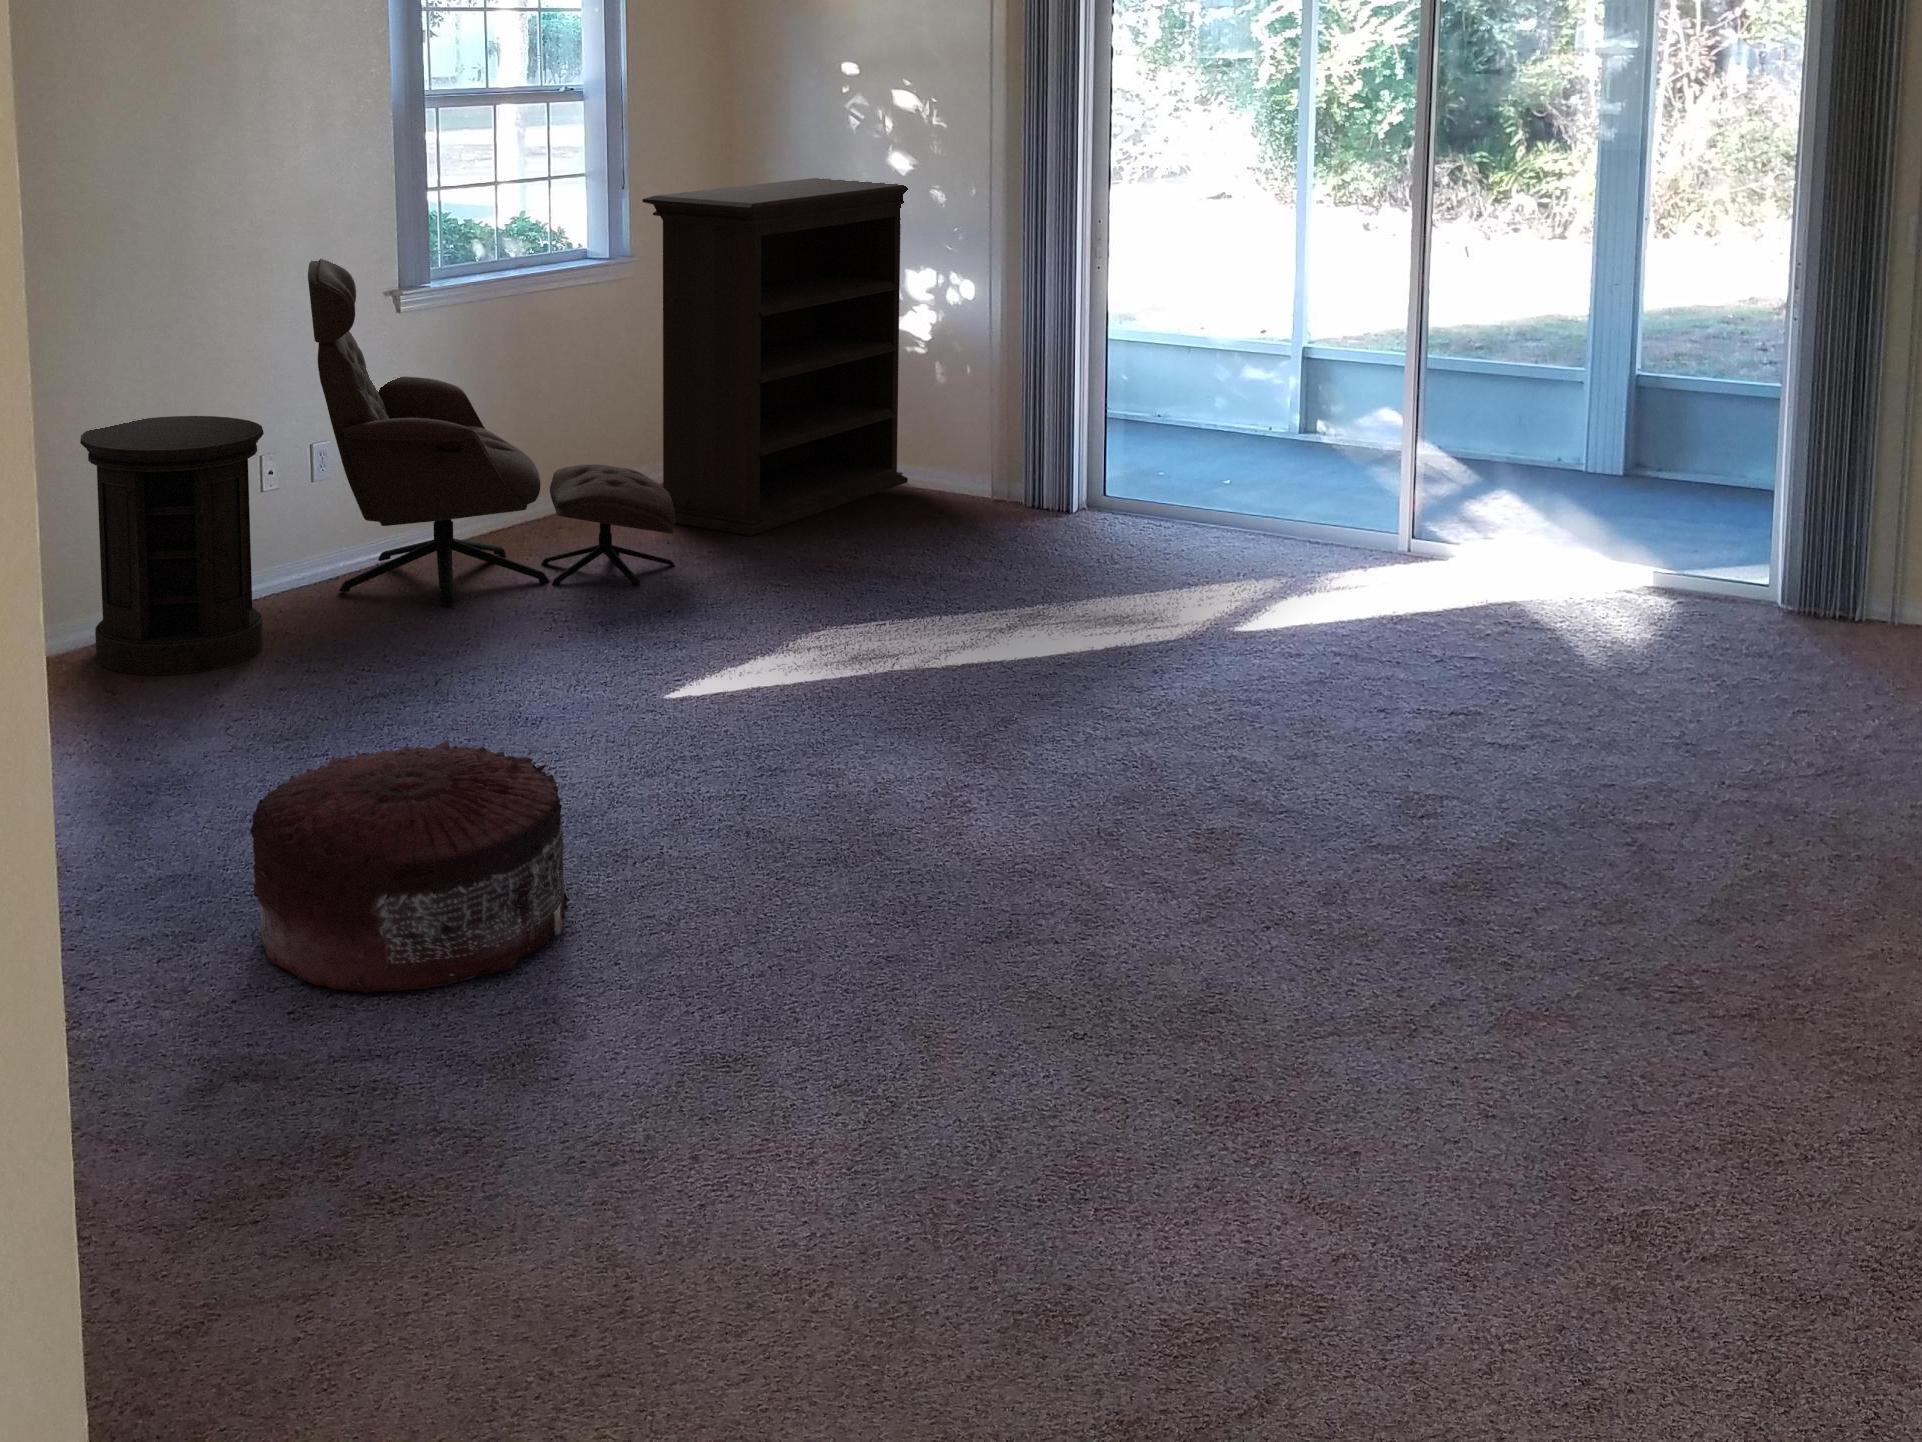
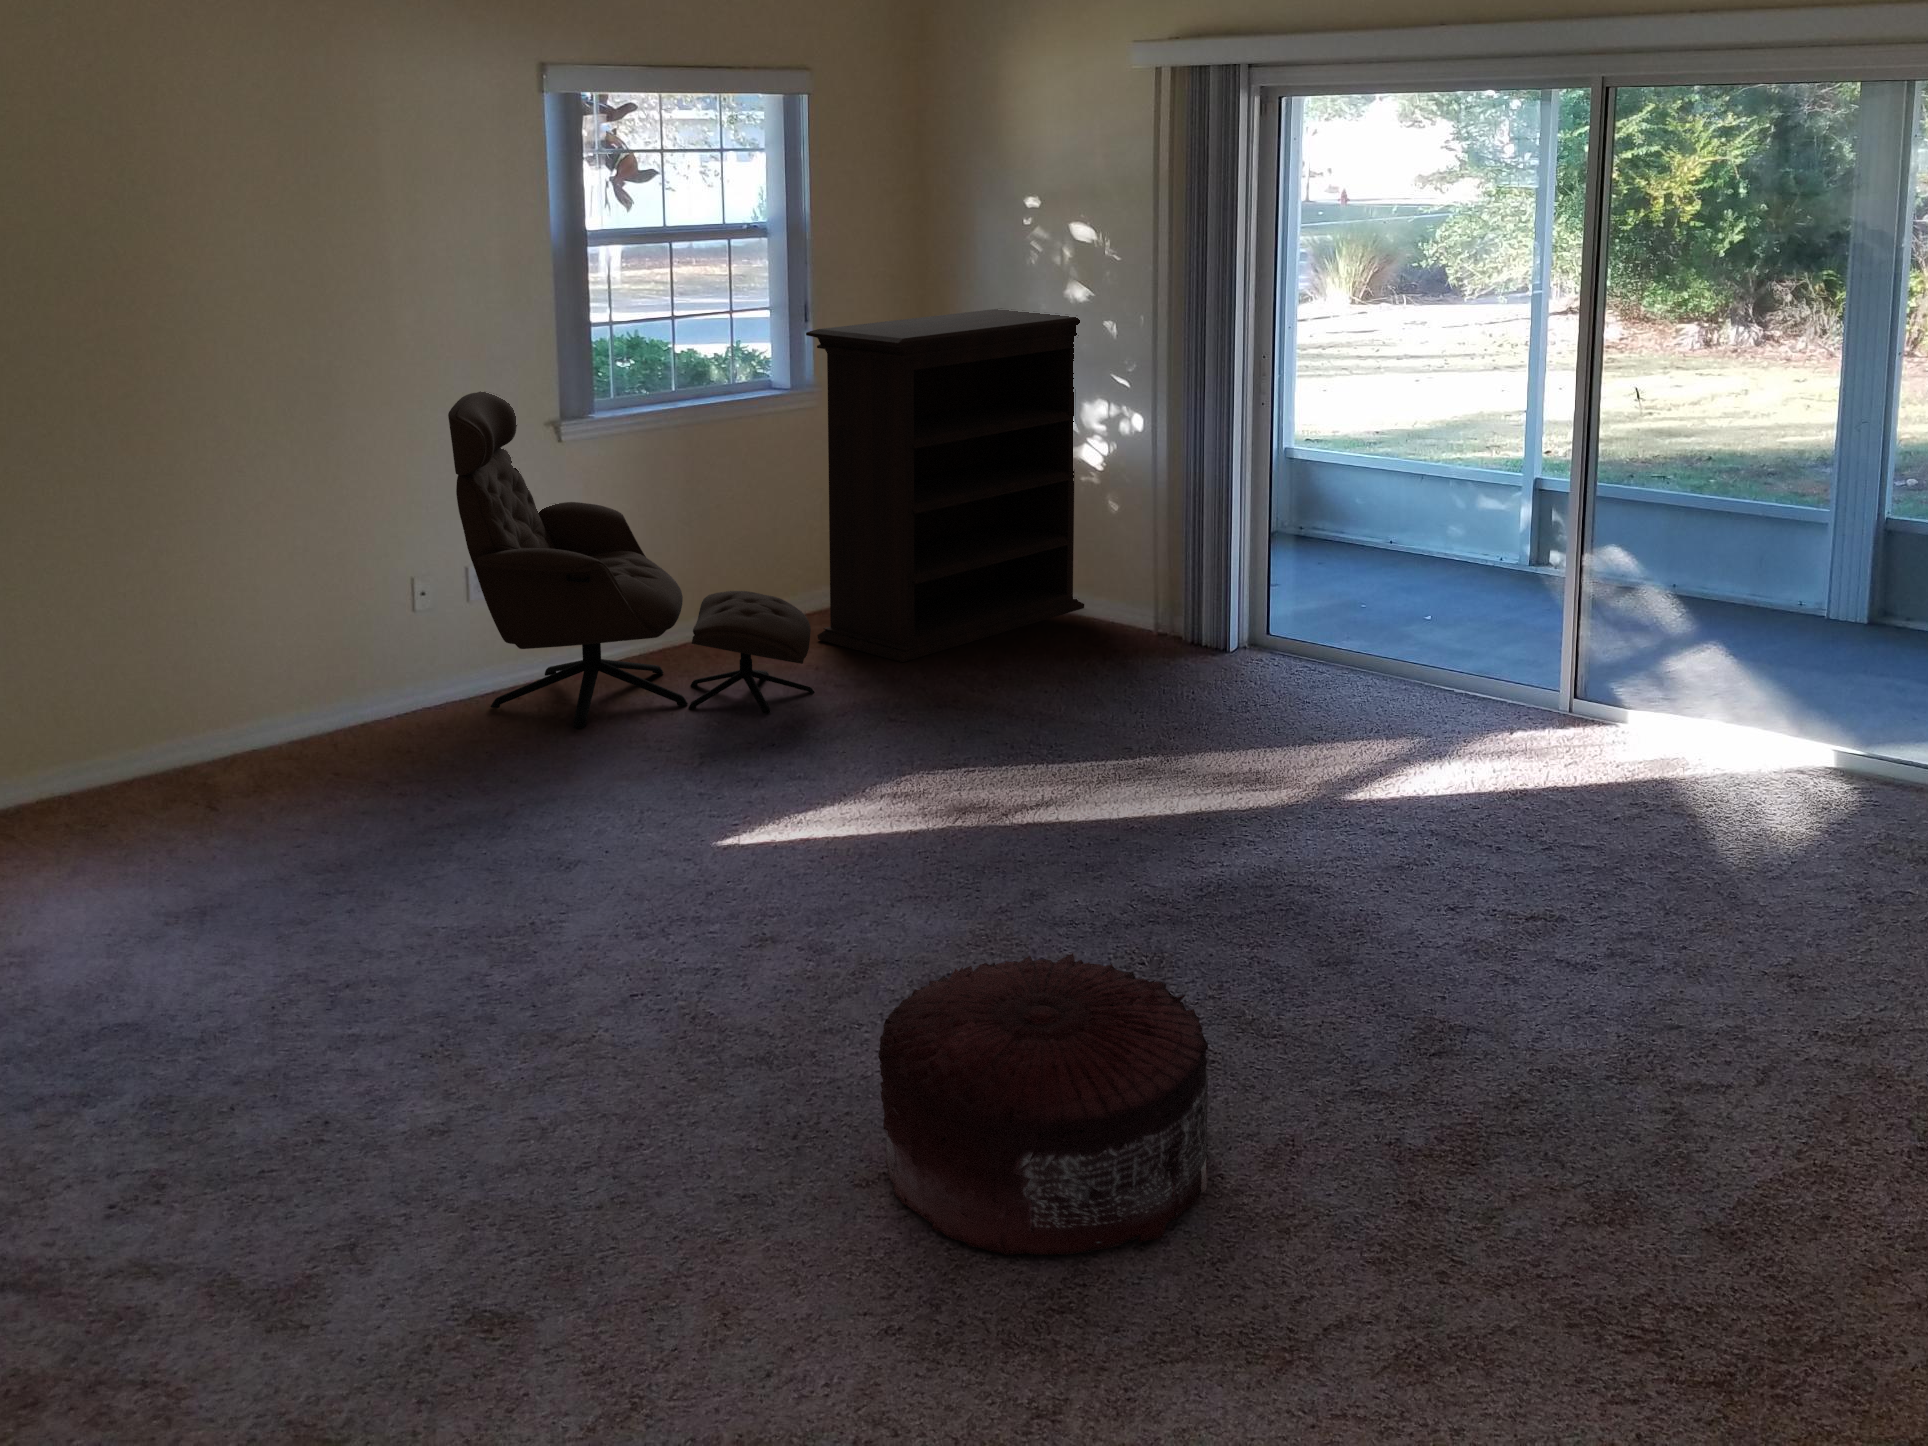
side table: present [80,416,264,675] -> none [215,543,392,791]
pouf: present [250,740,569,993] -> present [878,953,1208,1255]

